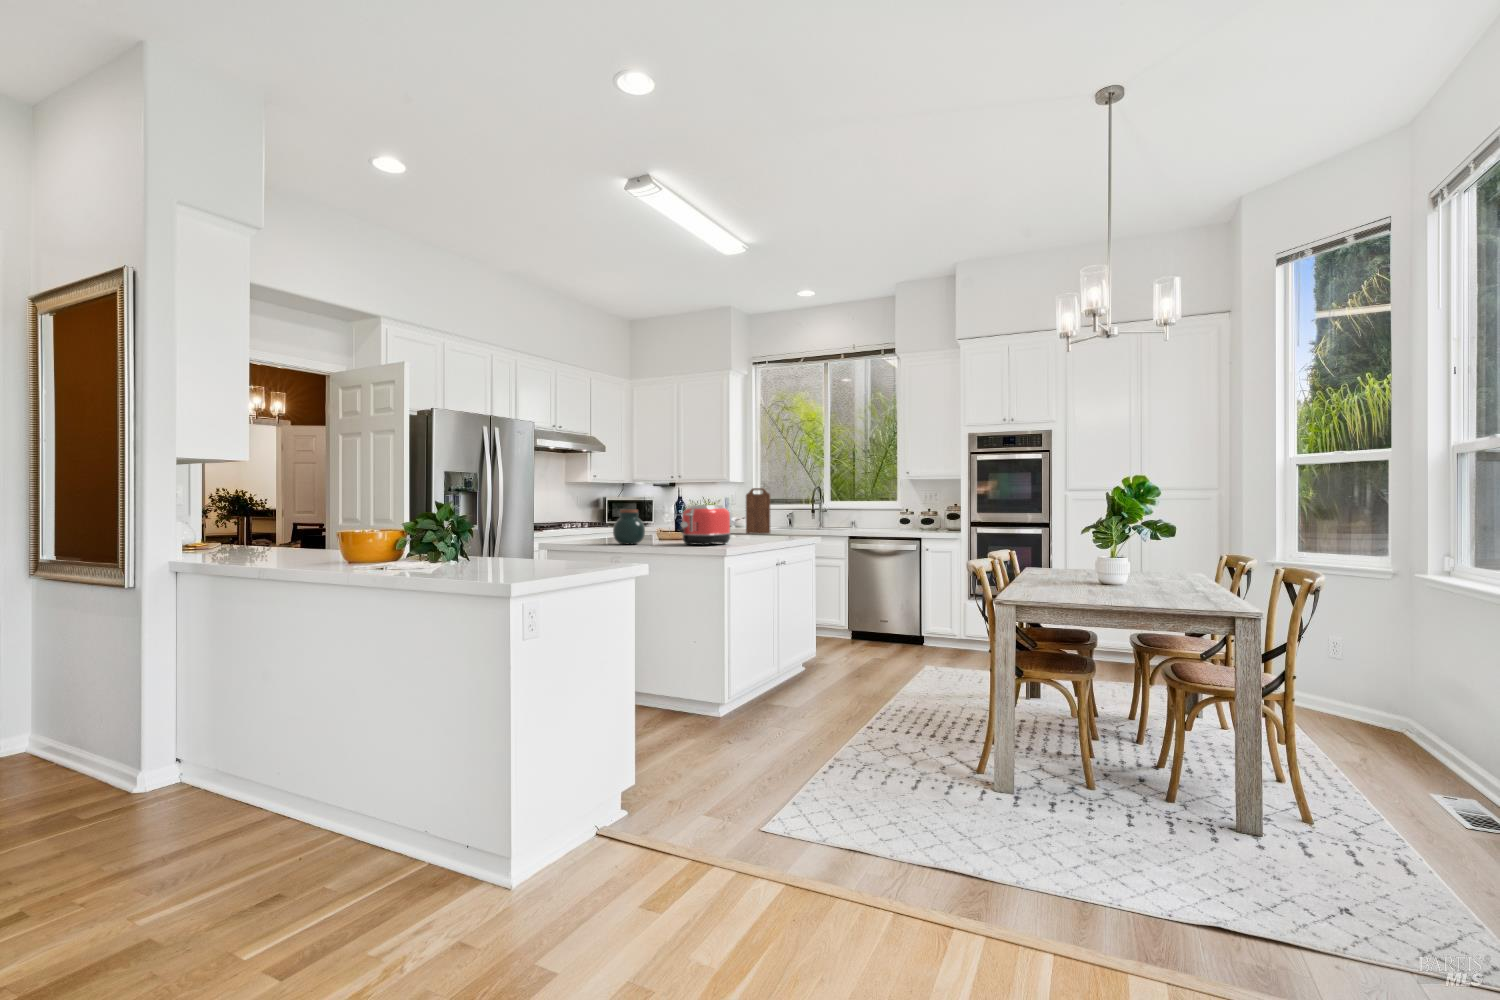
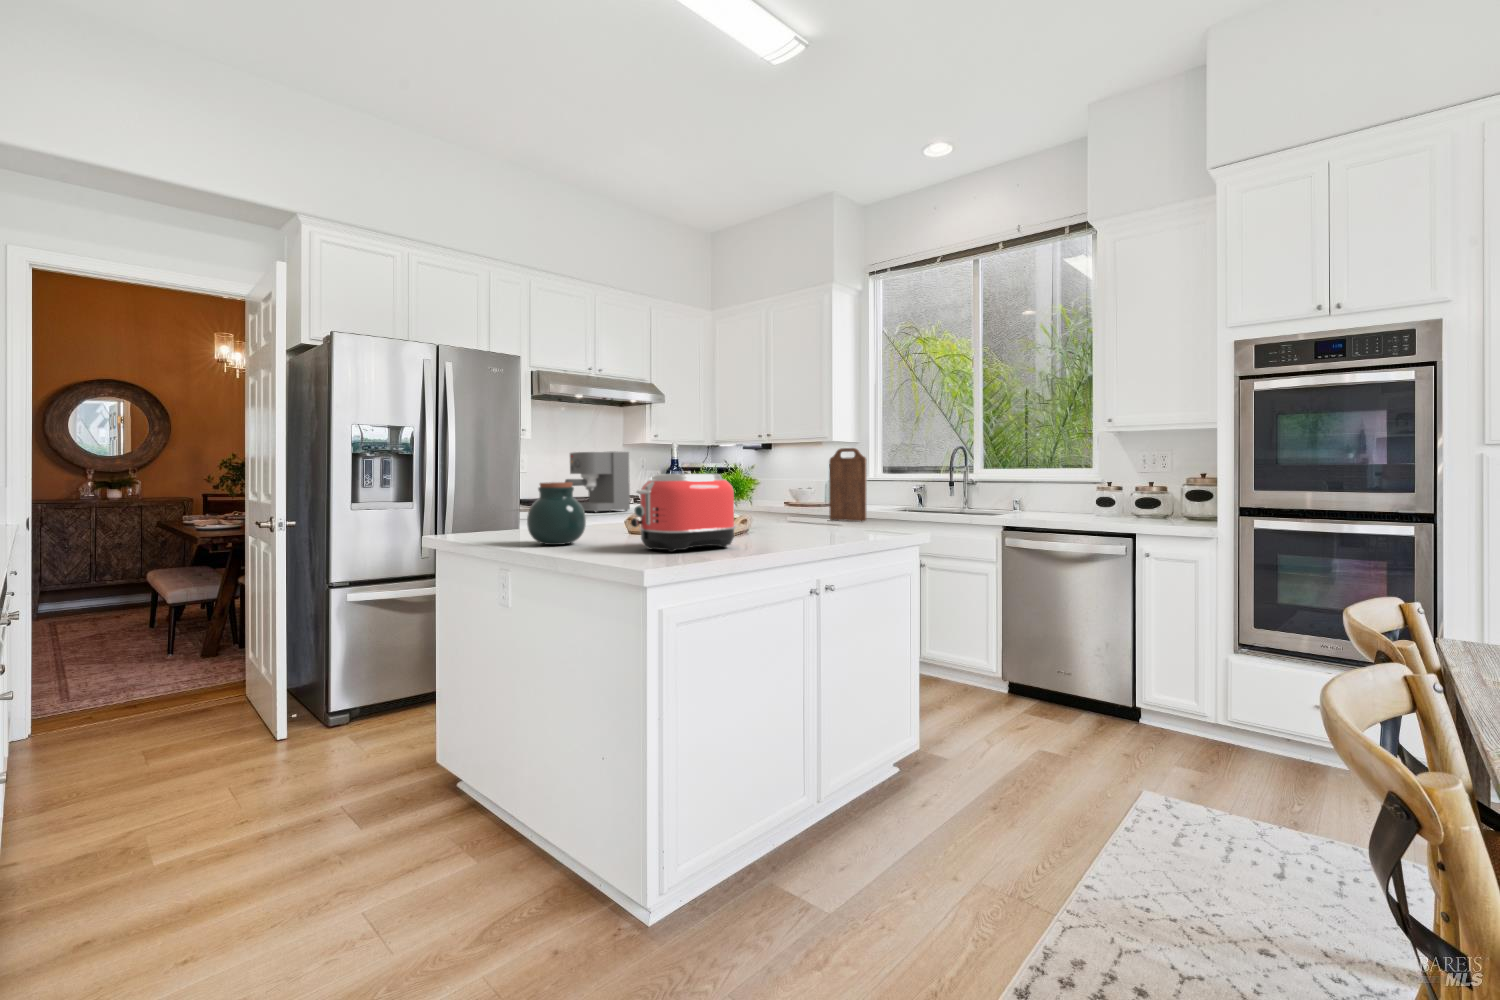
coffee maker: none [553,488,596,531] -> present [565,451,630,513]

